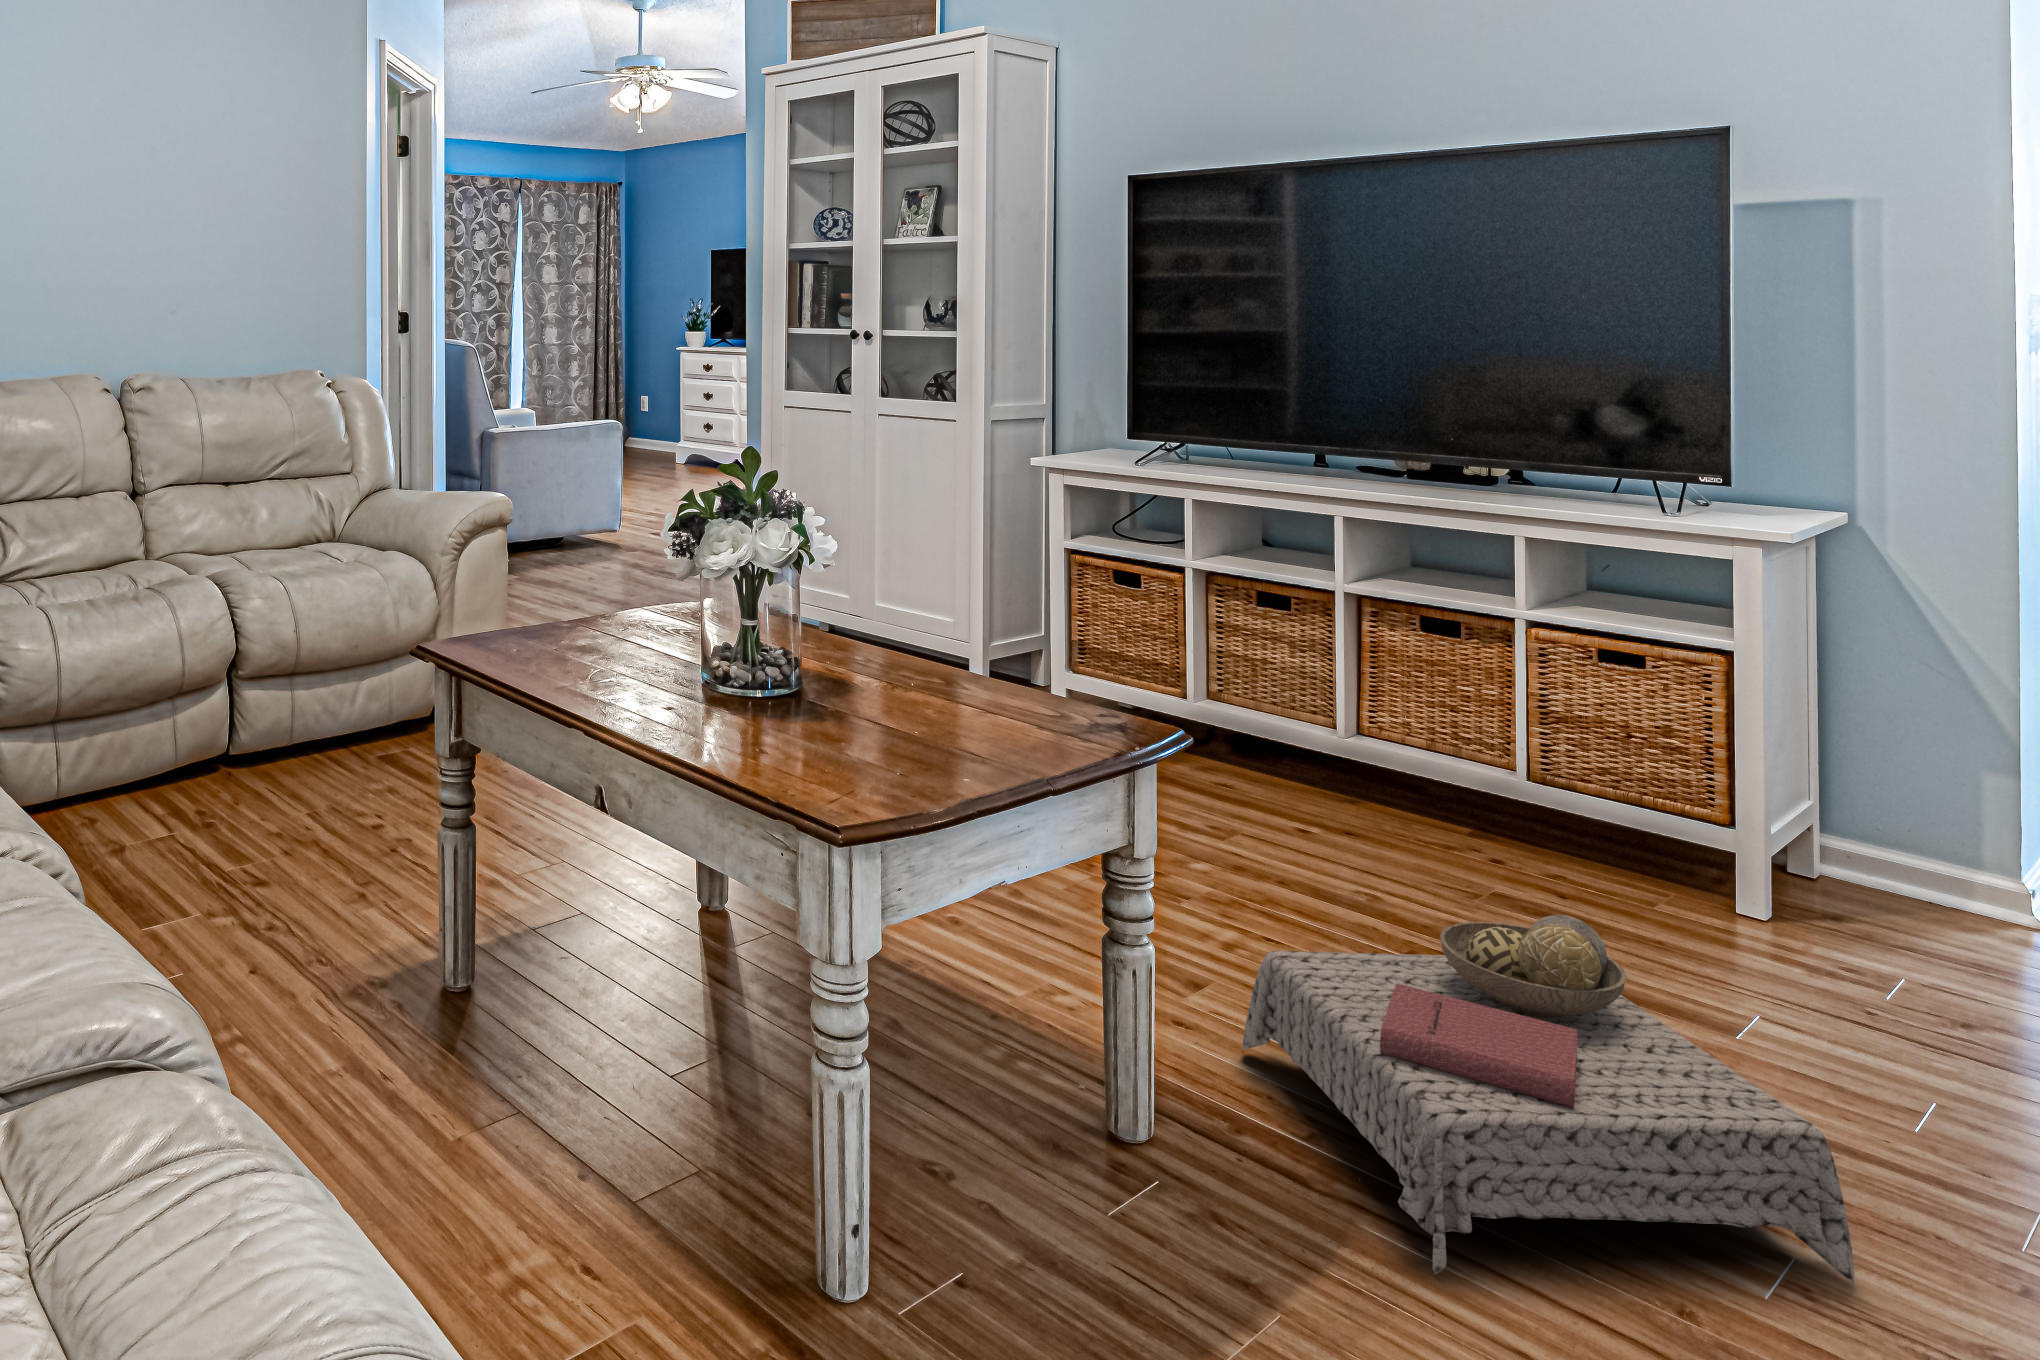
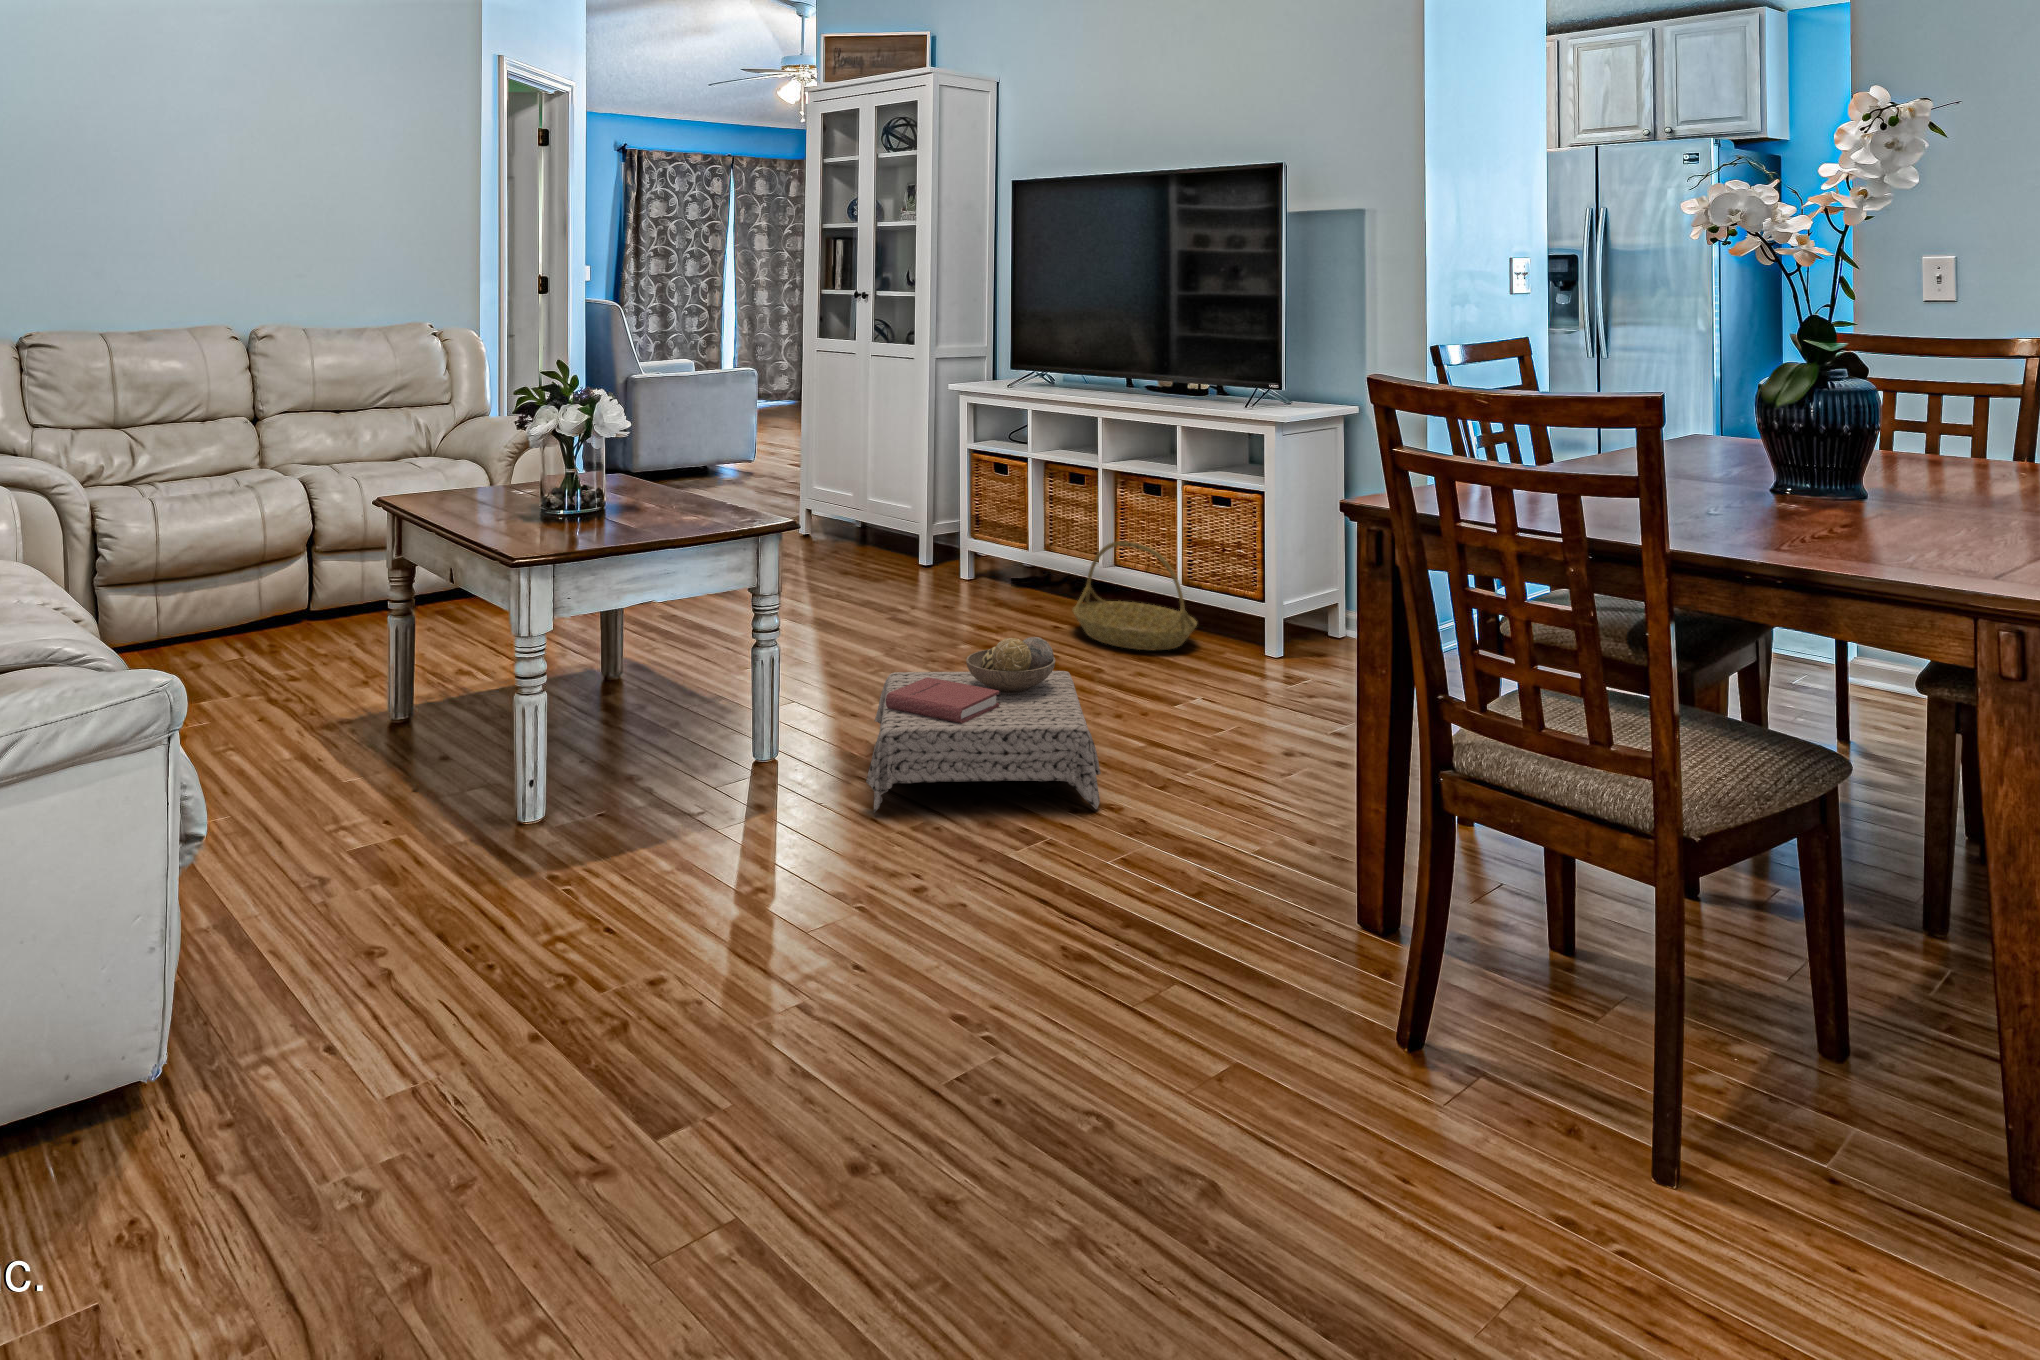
basket: none [1290,690,1528,862] -> present [1073,541,1197,650]

